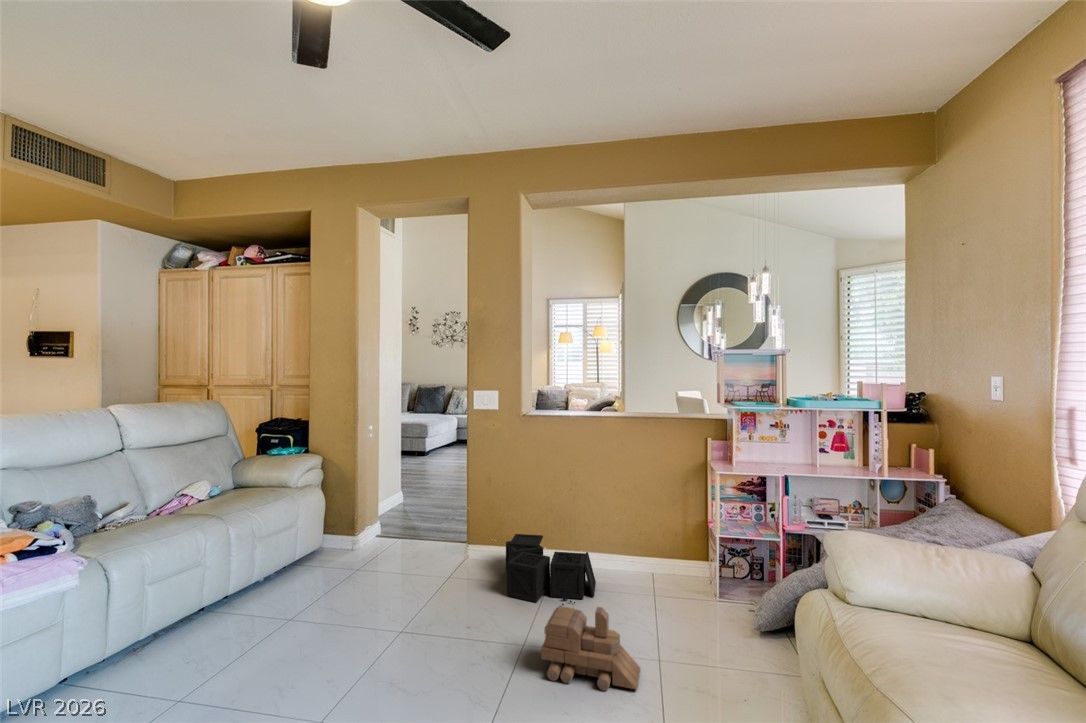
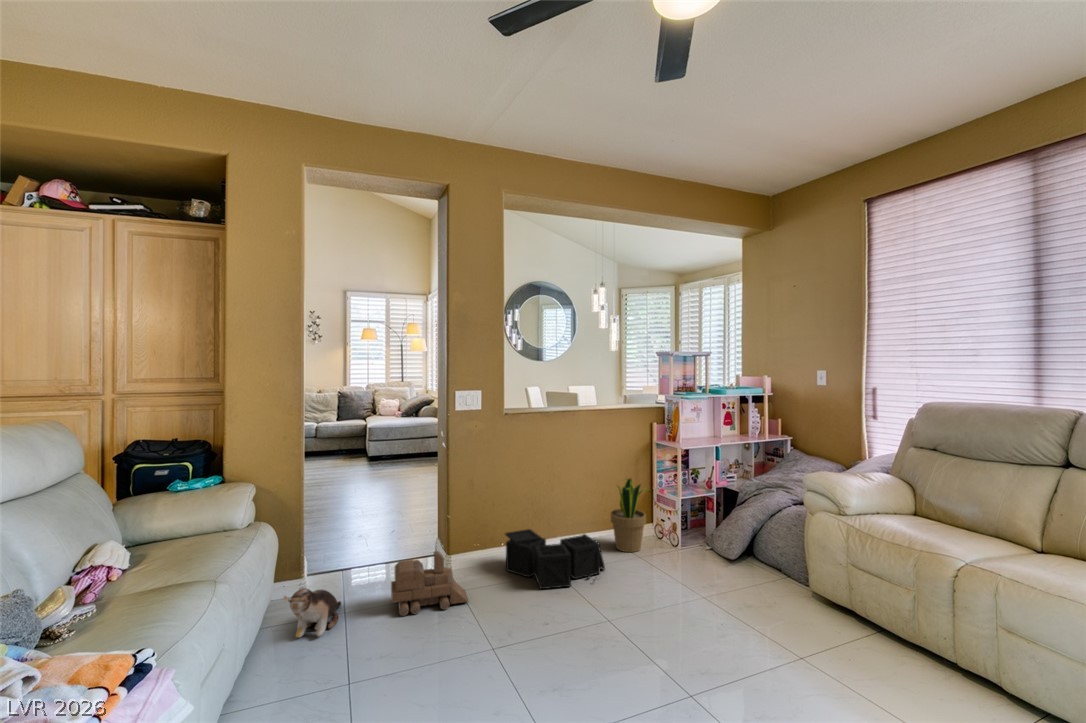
potted plant: none [635,499,683,589] -> present [611,478,649,552]
plush toy: none [292,539,363,580] -> present [284,588,341,638]
toy train: present [541,606,640,691] -> present [391,551,468,616]

